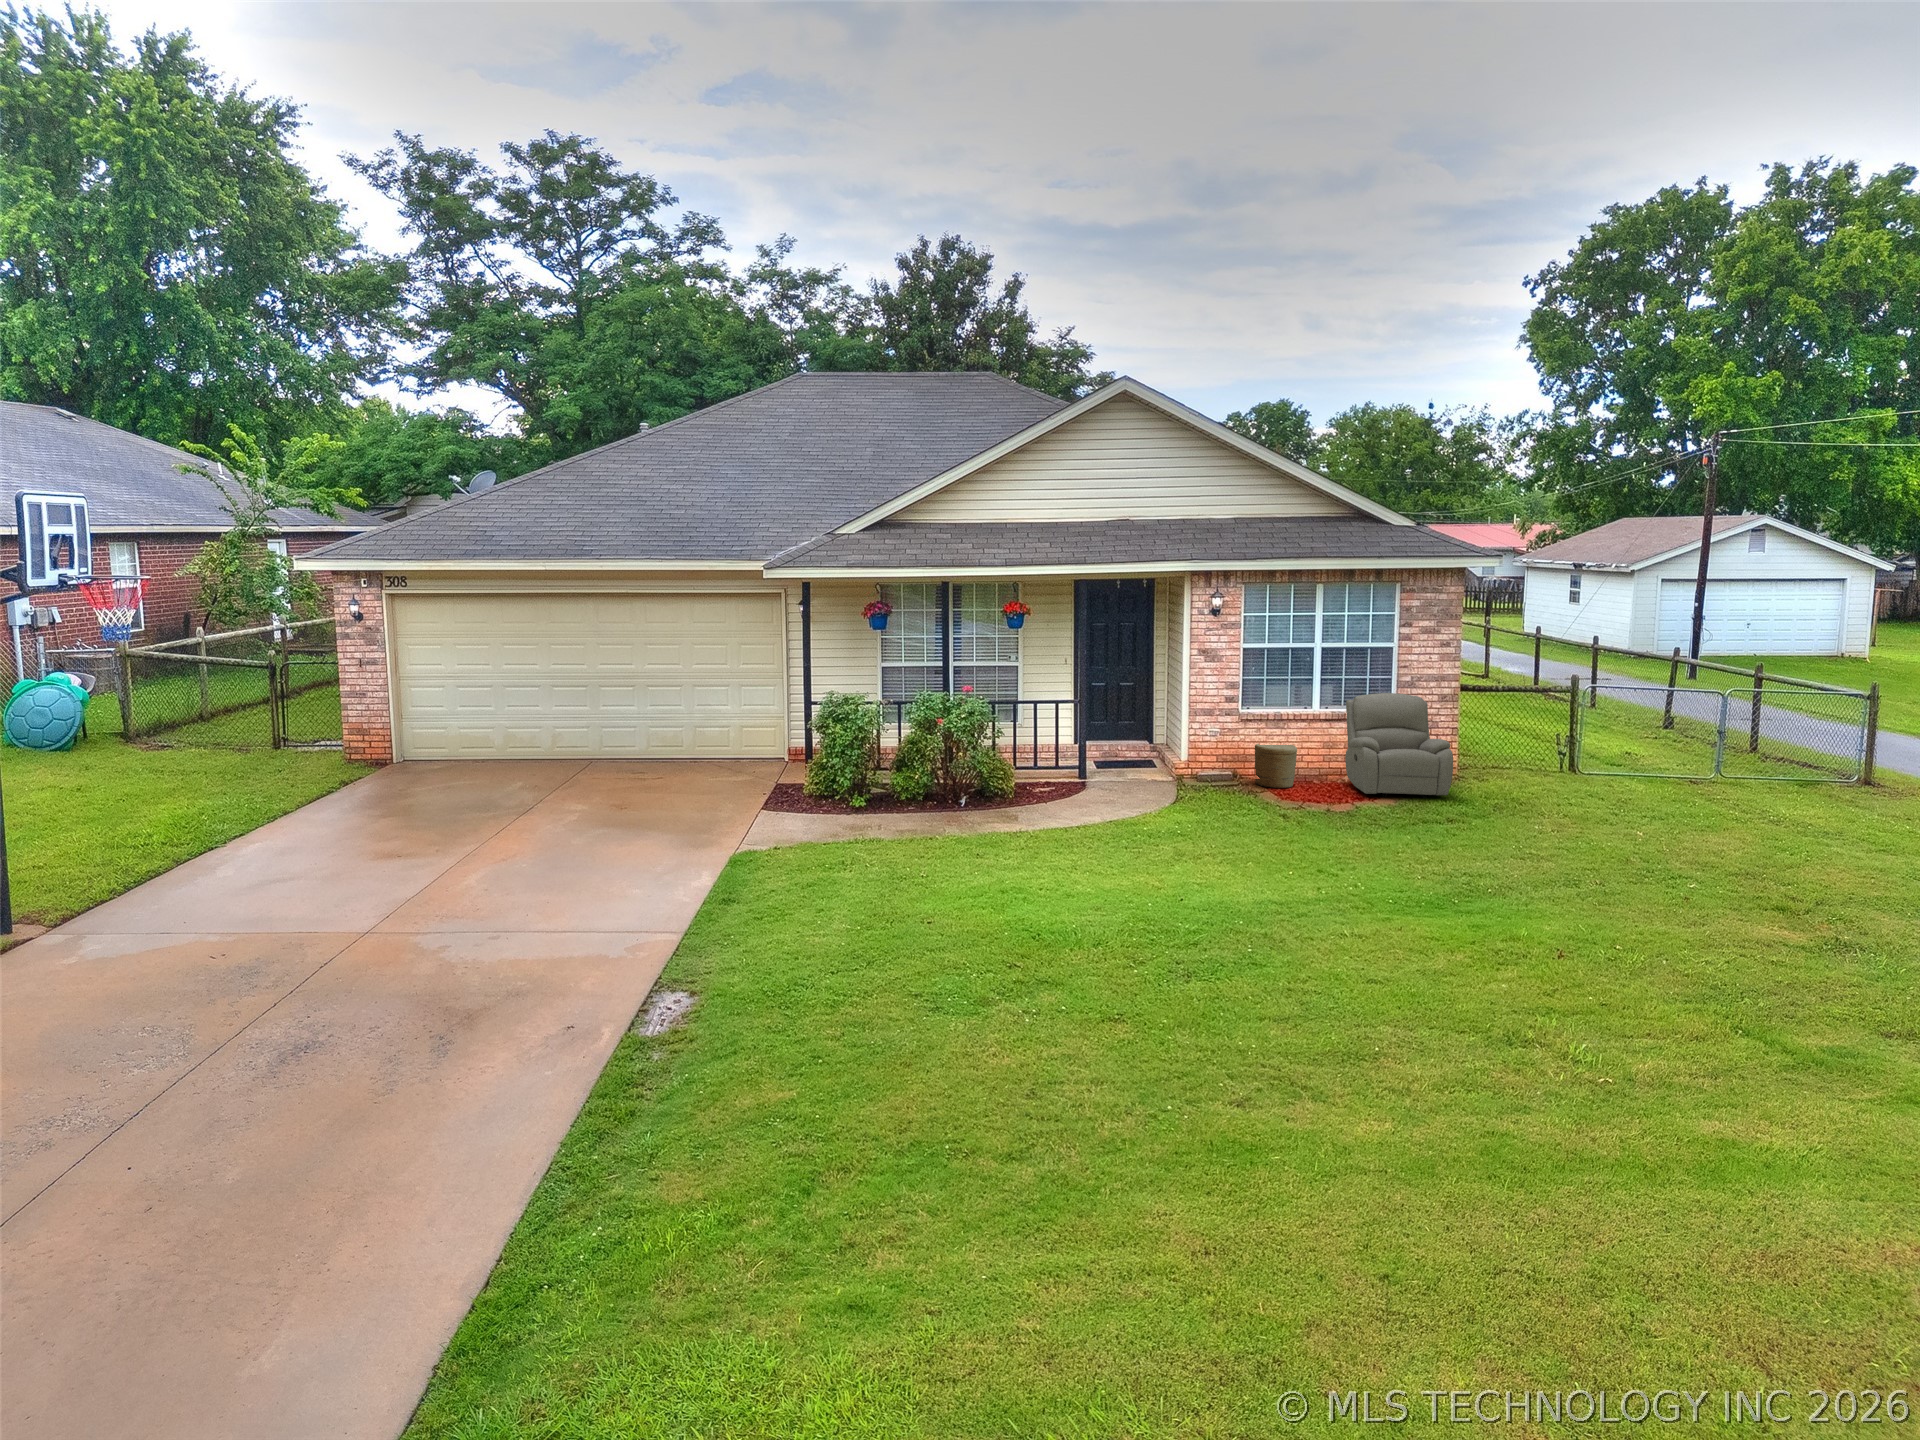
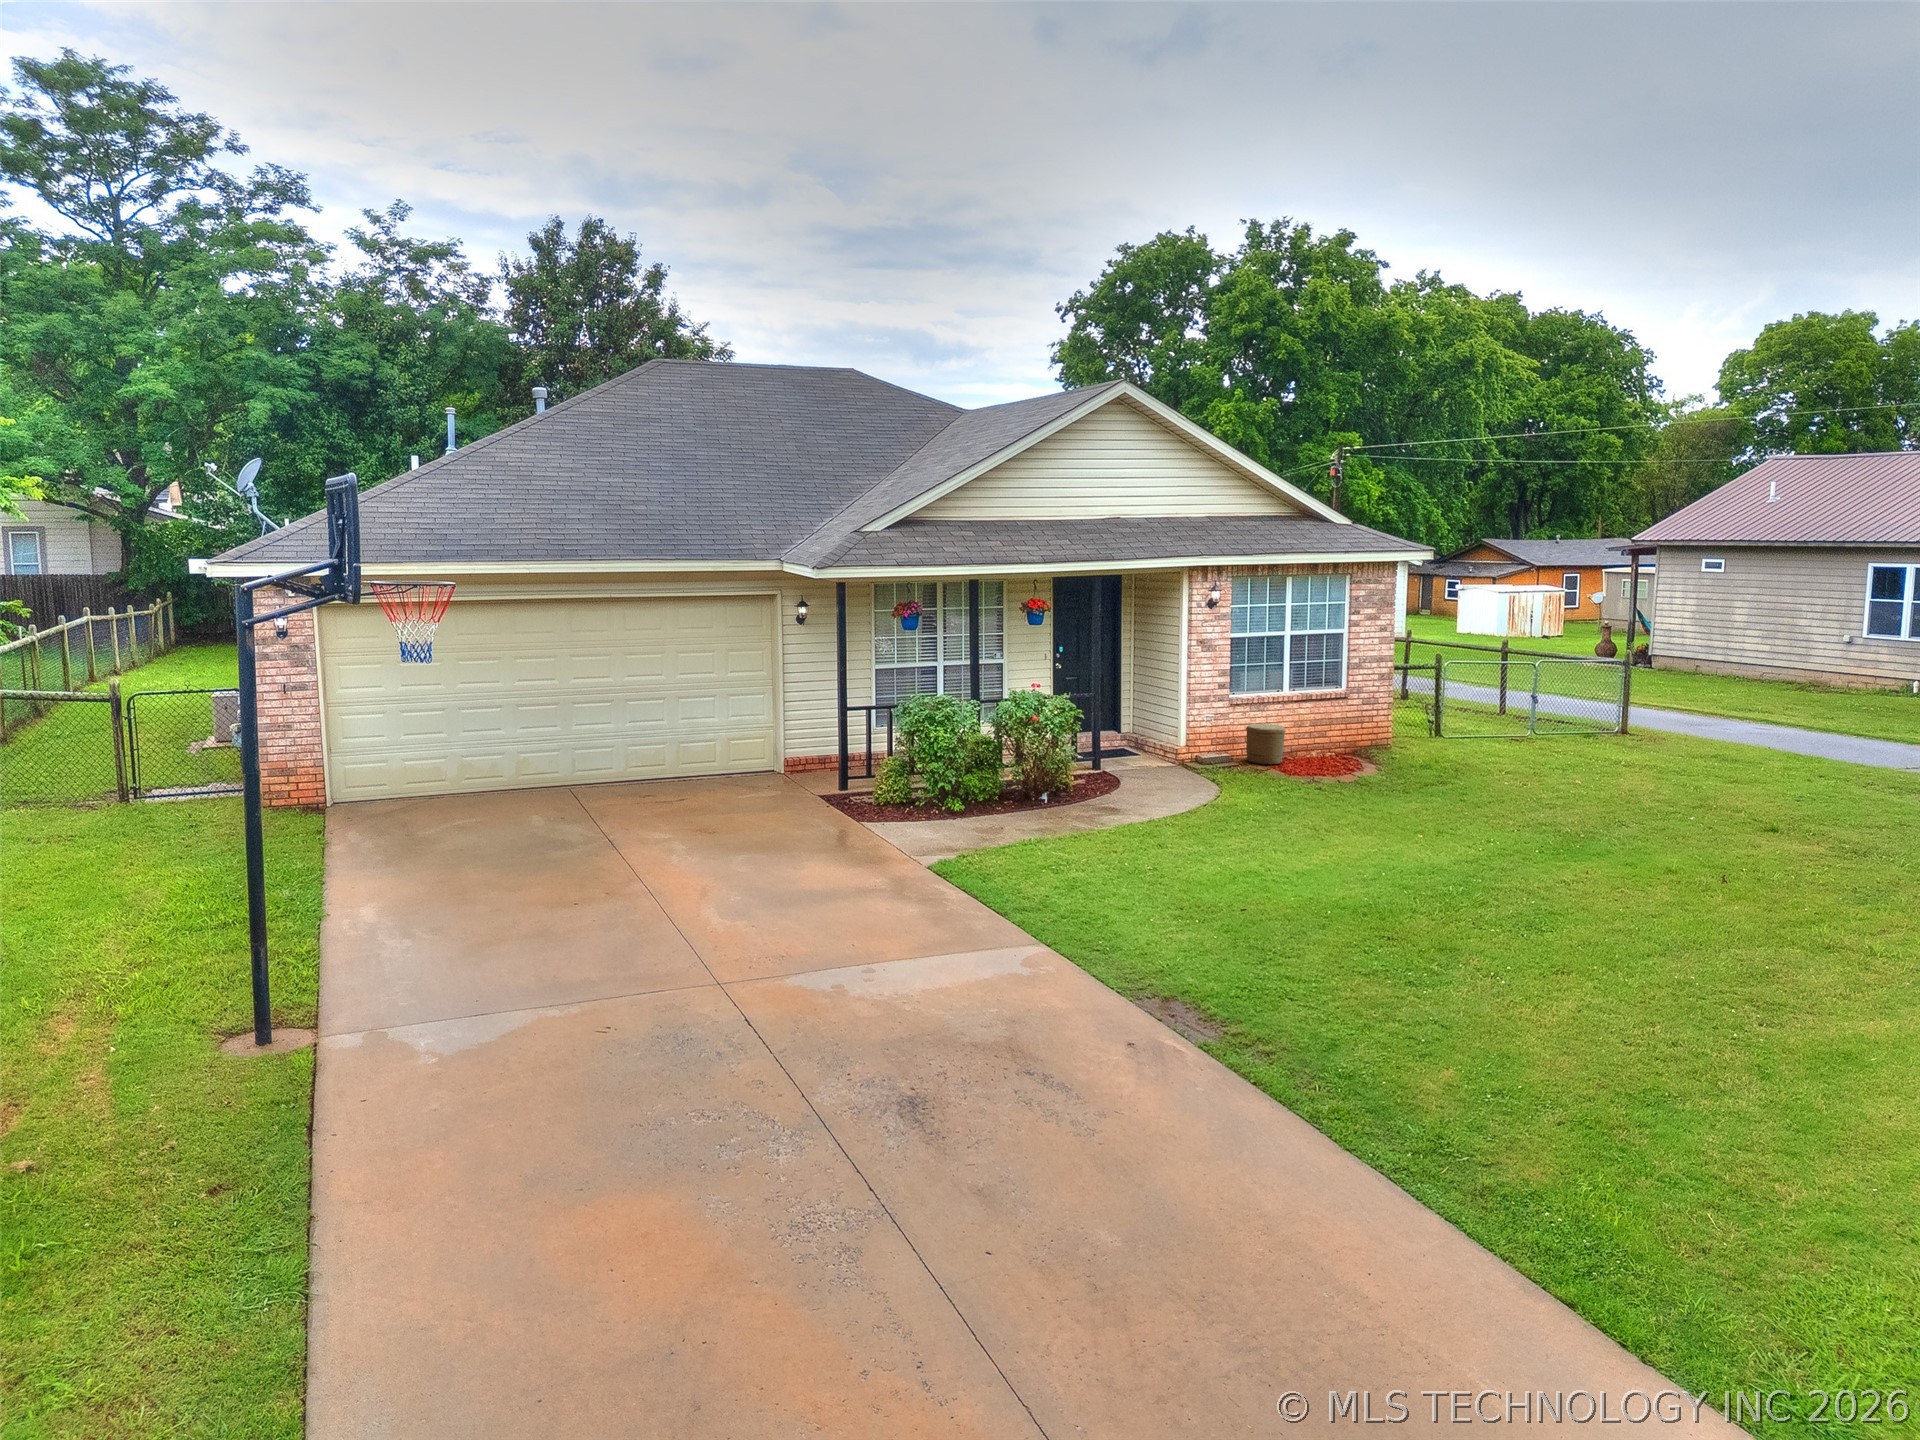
chair: present [1345,693,1453,798] -> none [1313,674,1416,766]

